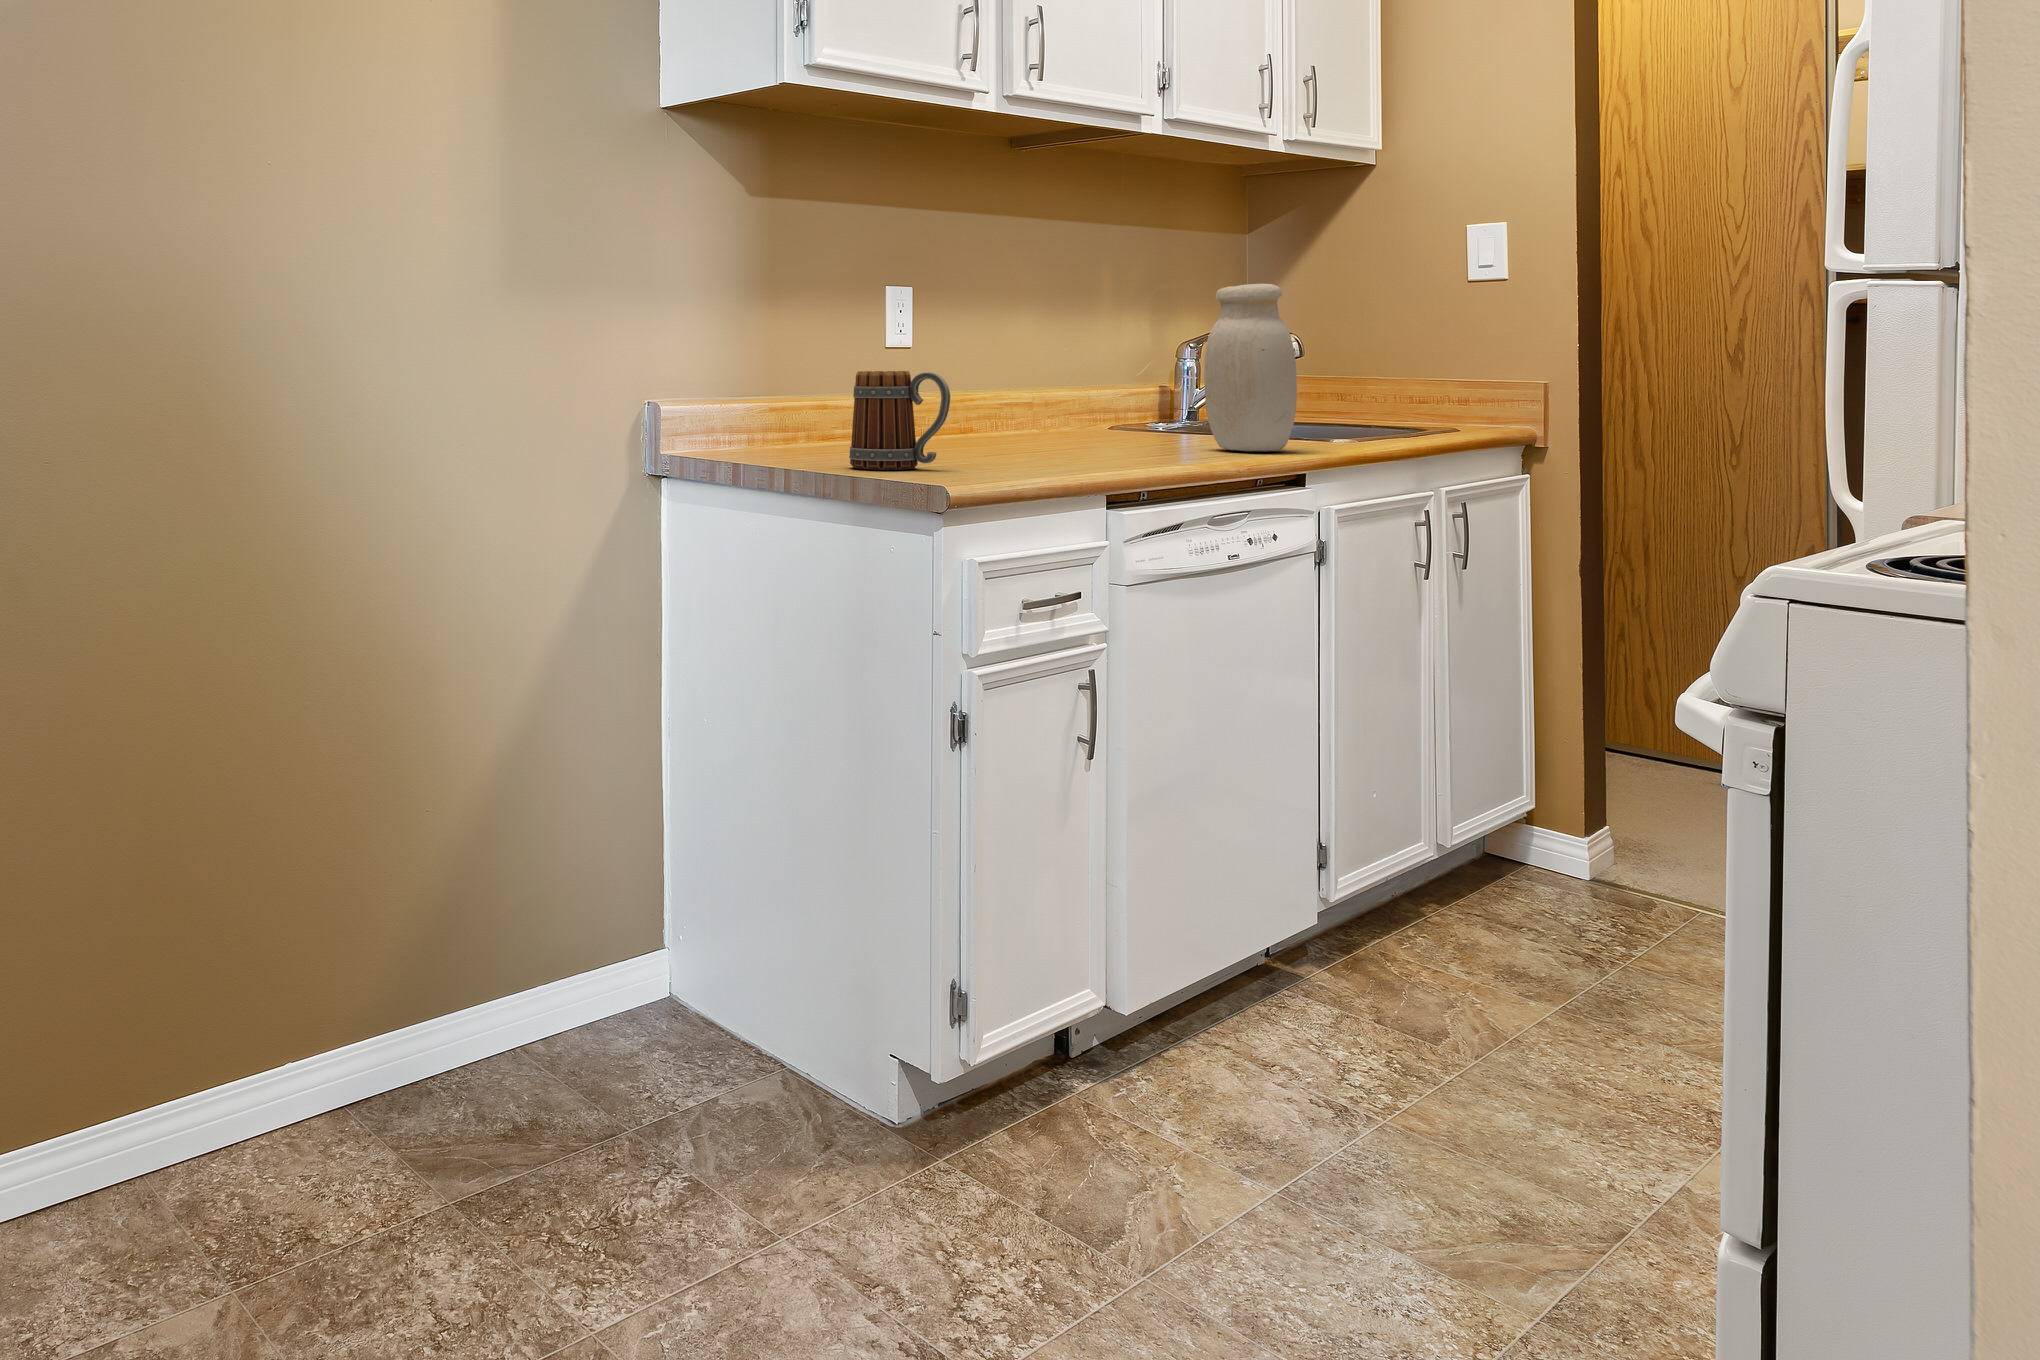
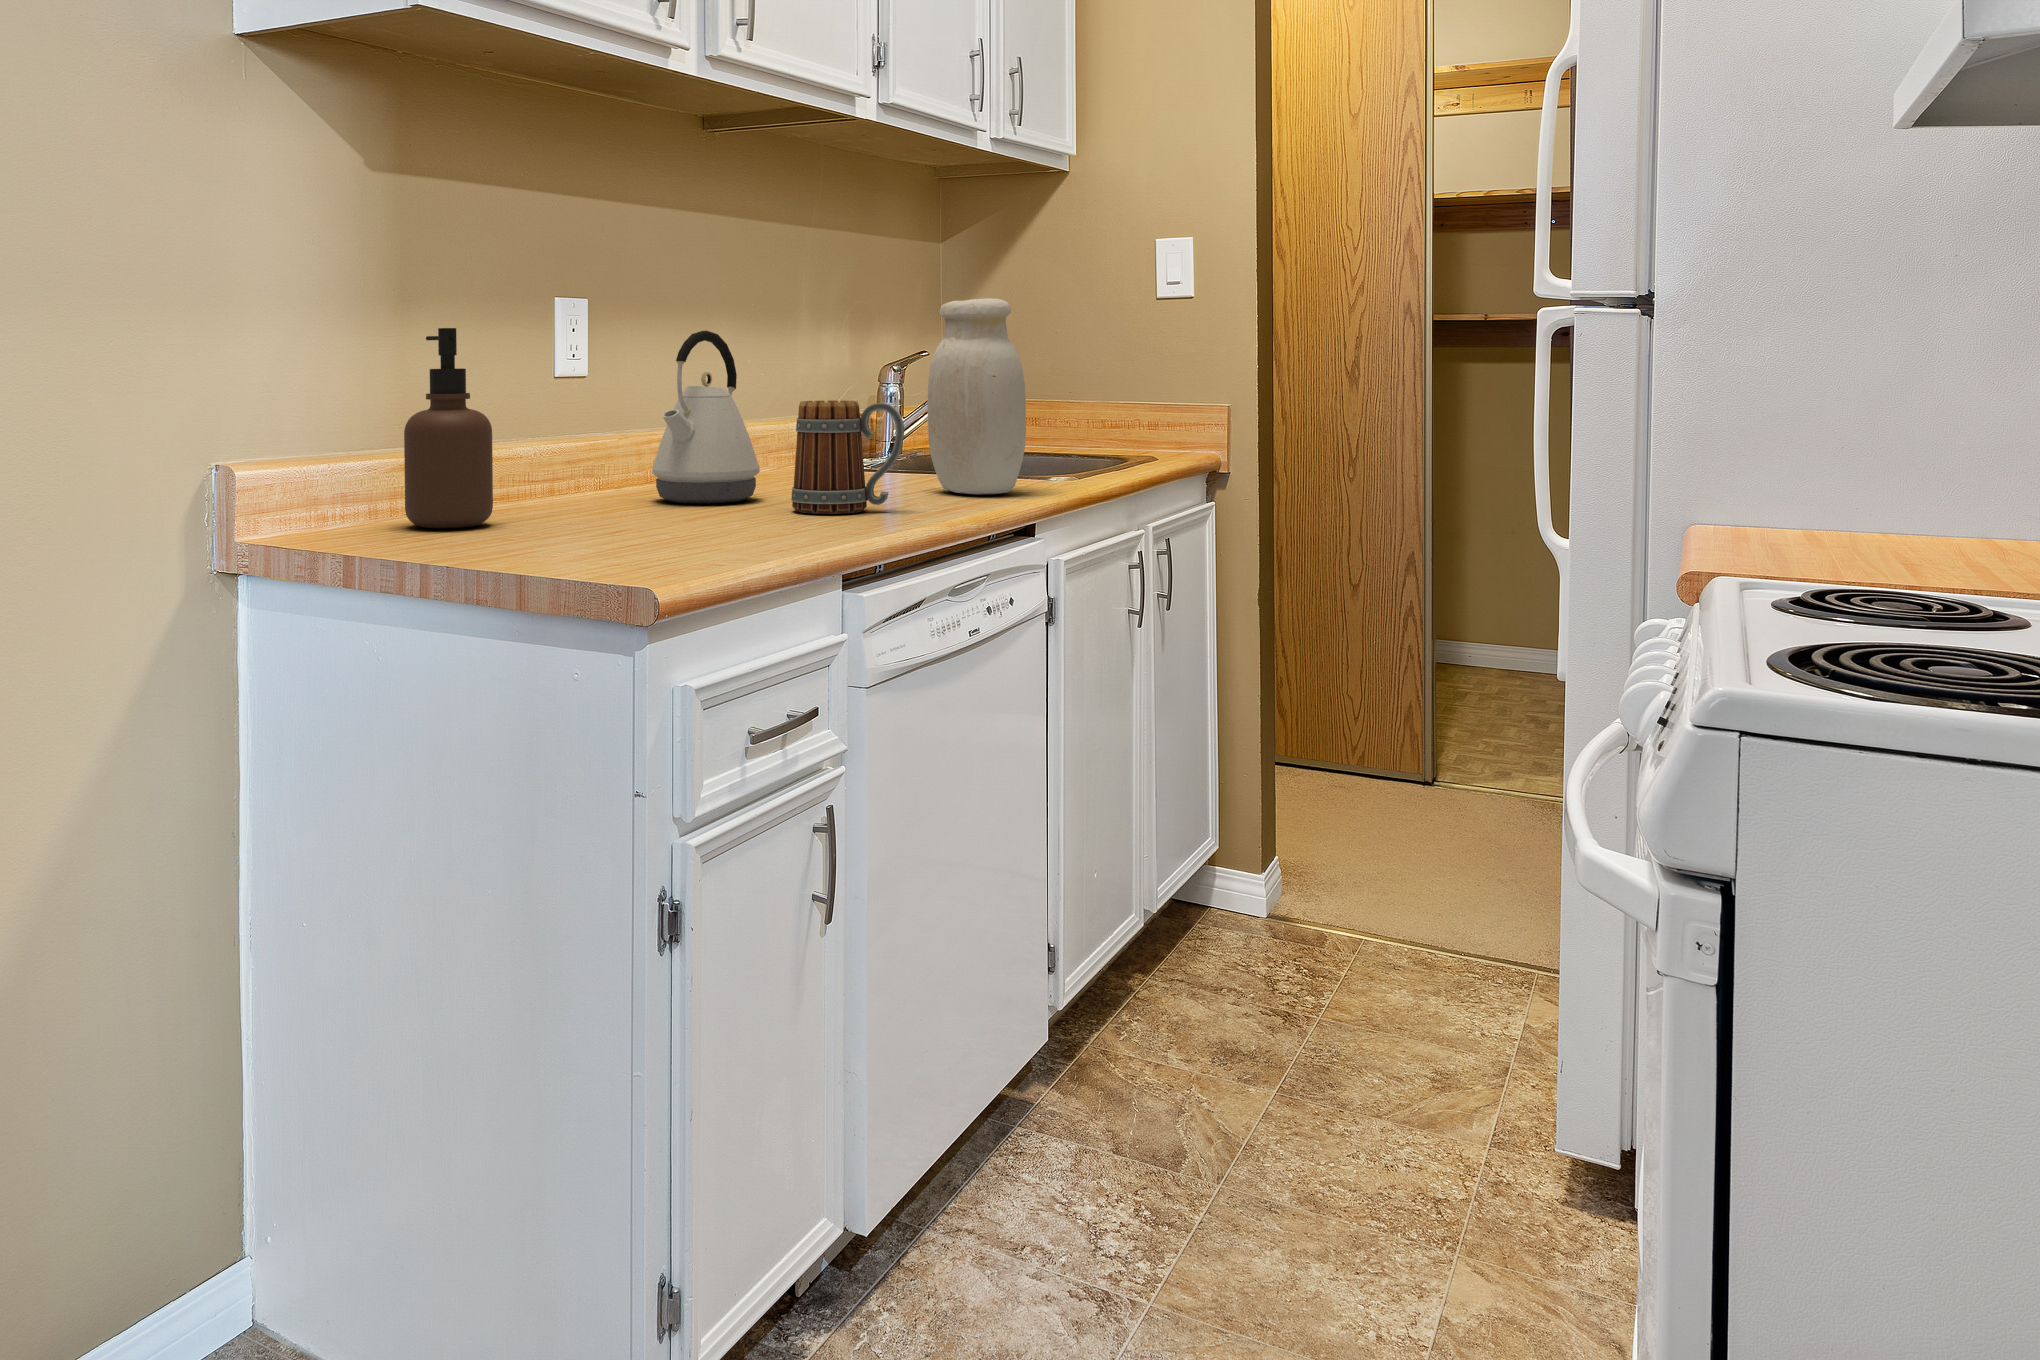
soap dispenser: none [772,313,836,458] -> present [404,328,493,528]
kettle: none [962,314,1051,451] -> present [652,331,760,503]
mug: present [849,371,950,470] -> present [791,400,904,514]

